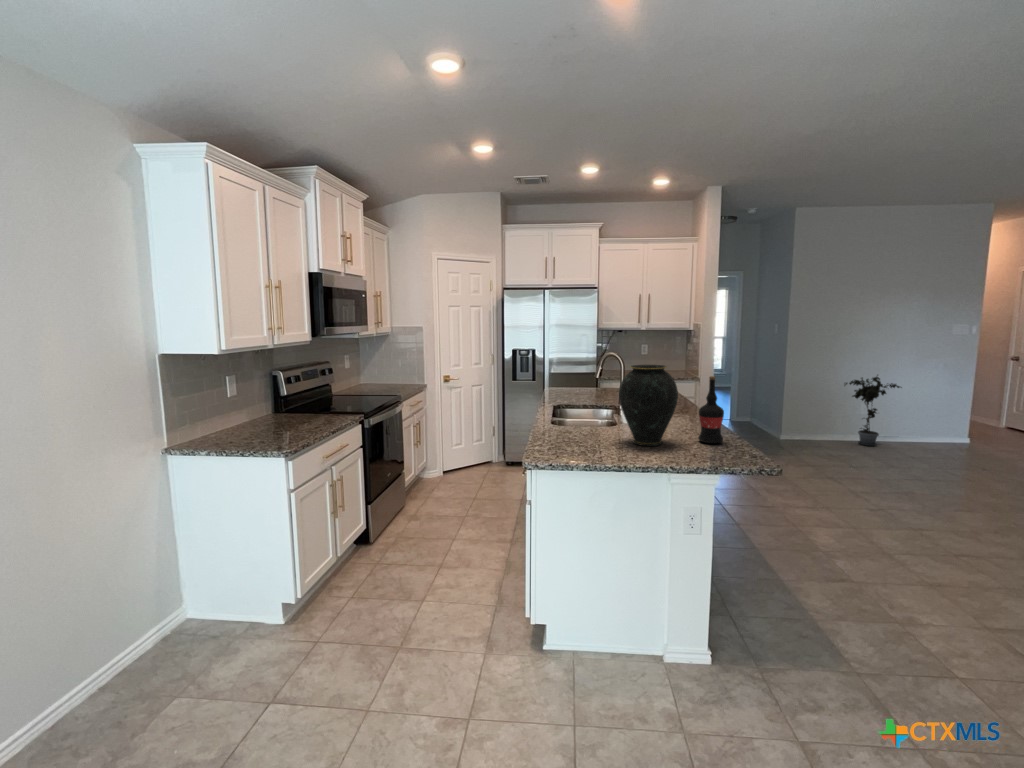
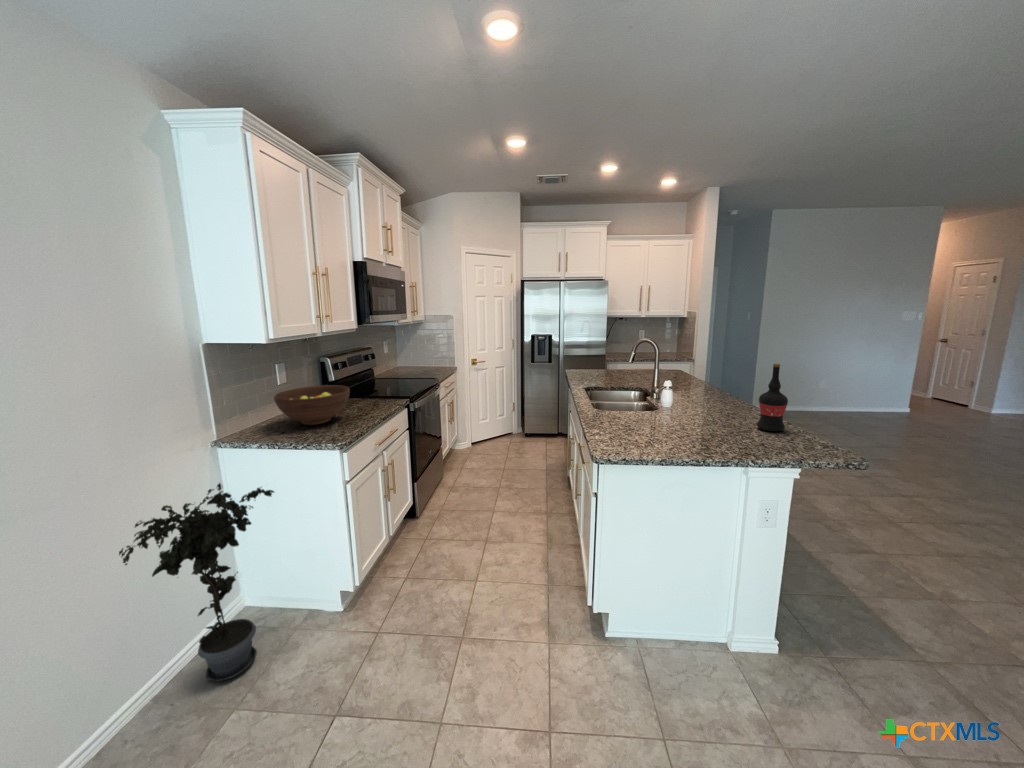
vase: present [619,365,678,446] -> none [680,352,744,435]
potted plant: present [845,377,902,446] -> present [119,483,274,681]
fruit bowl: none [224,398,300,436] -> present [274,385,350,425]

